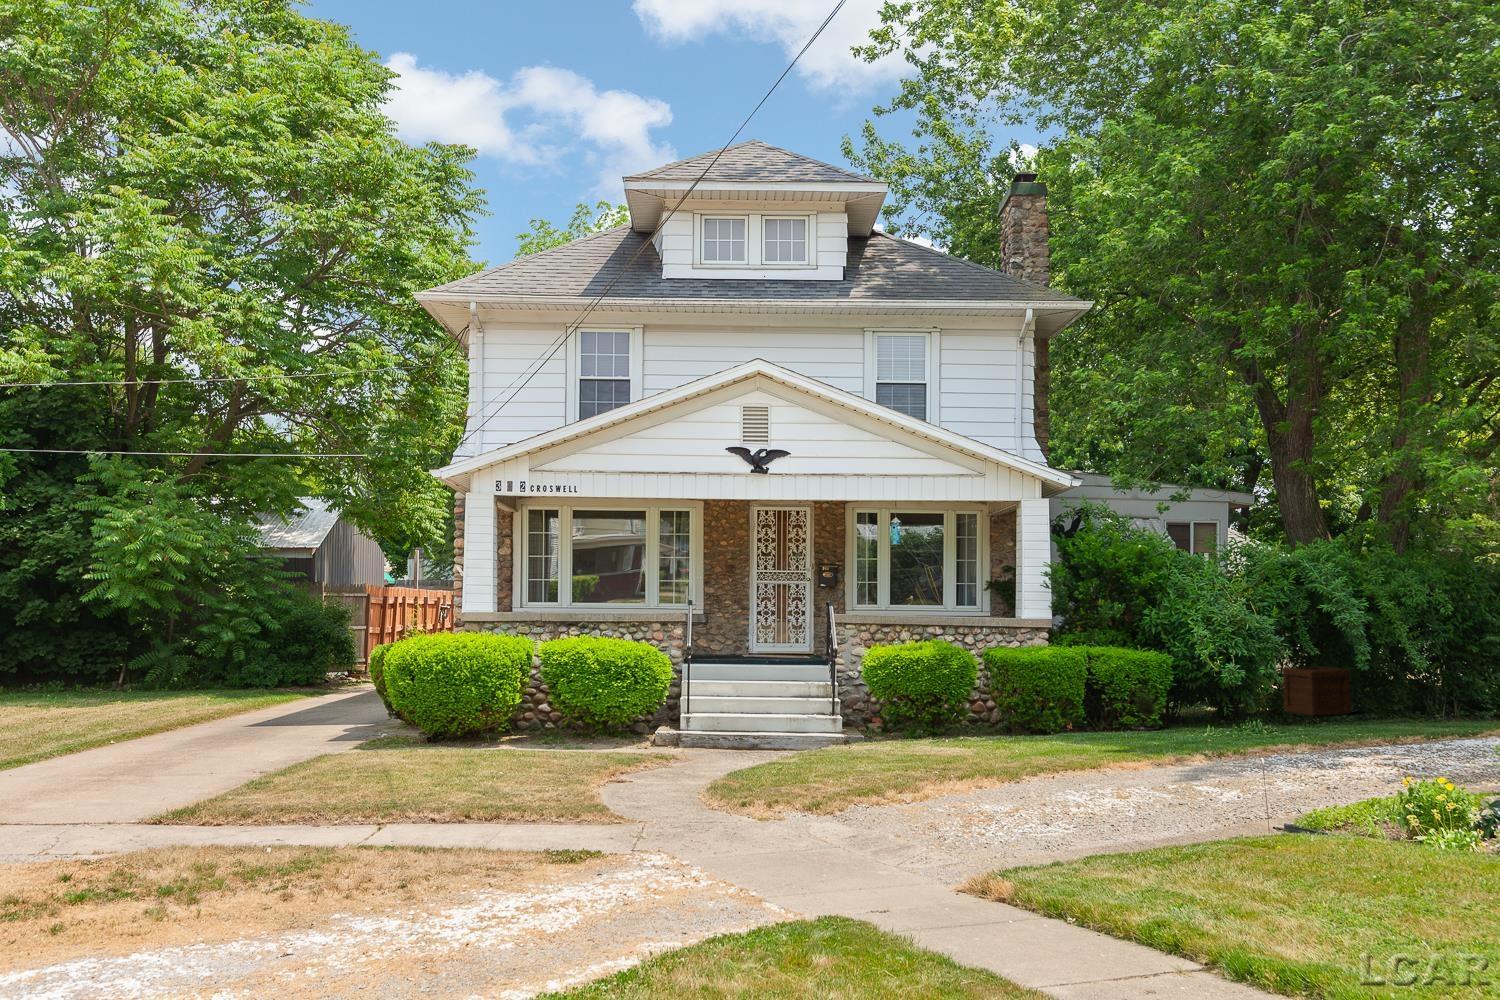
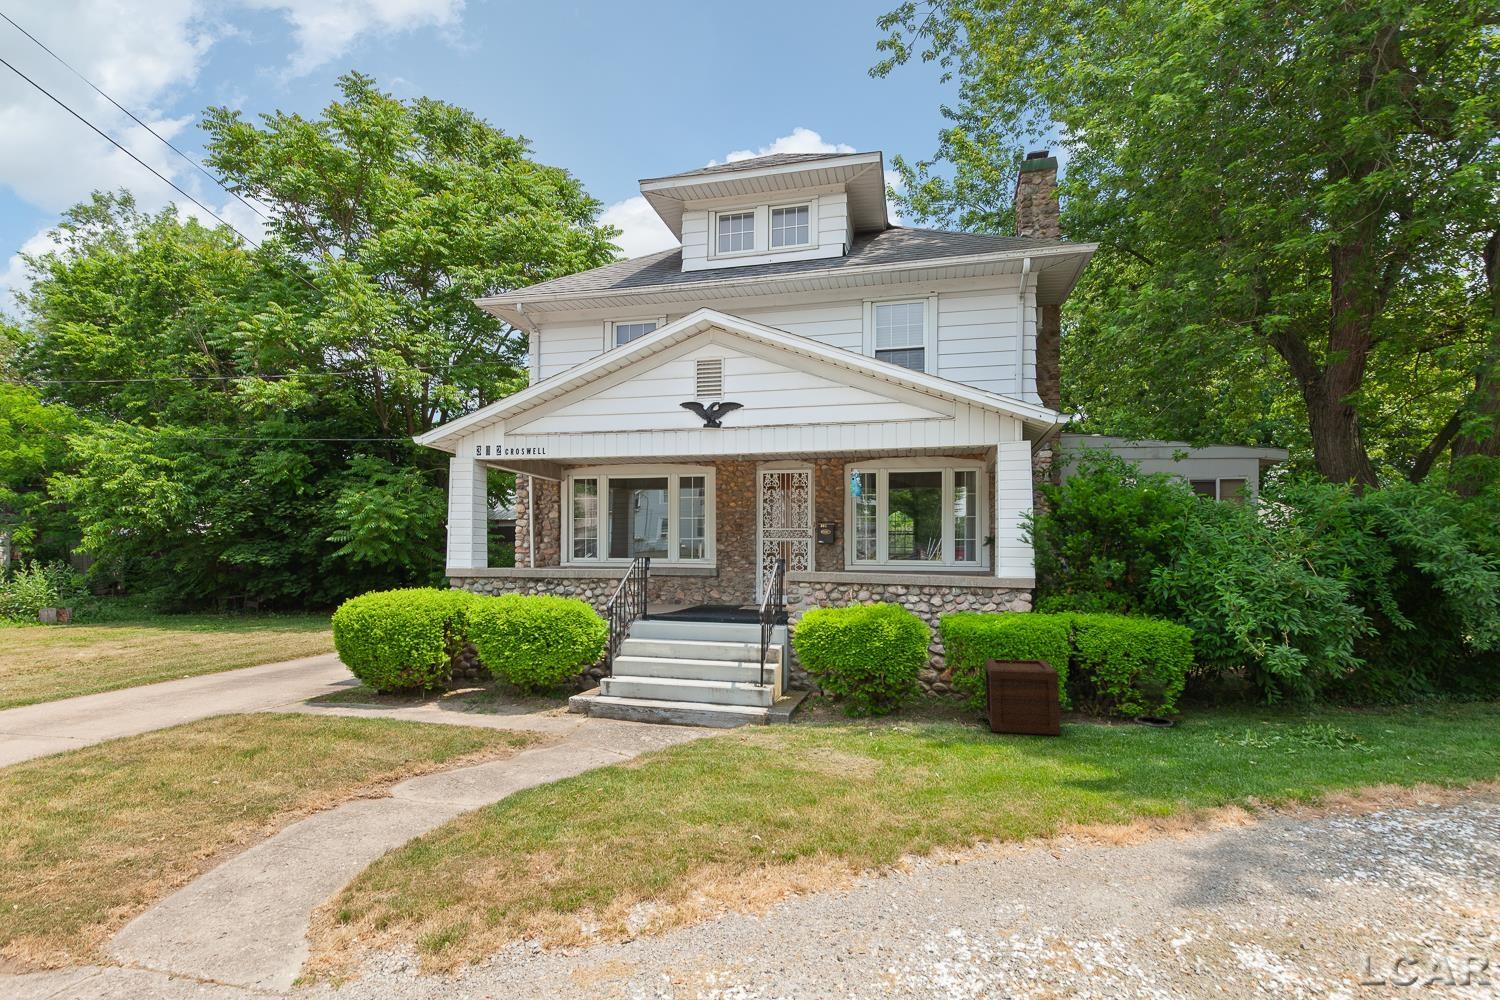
wooden crate: present [1283,667,1351,716] -> present [985,659,1060,735]

